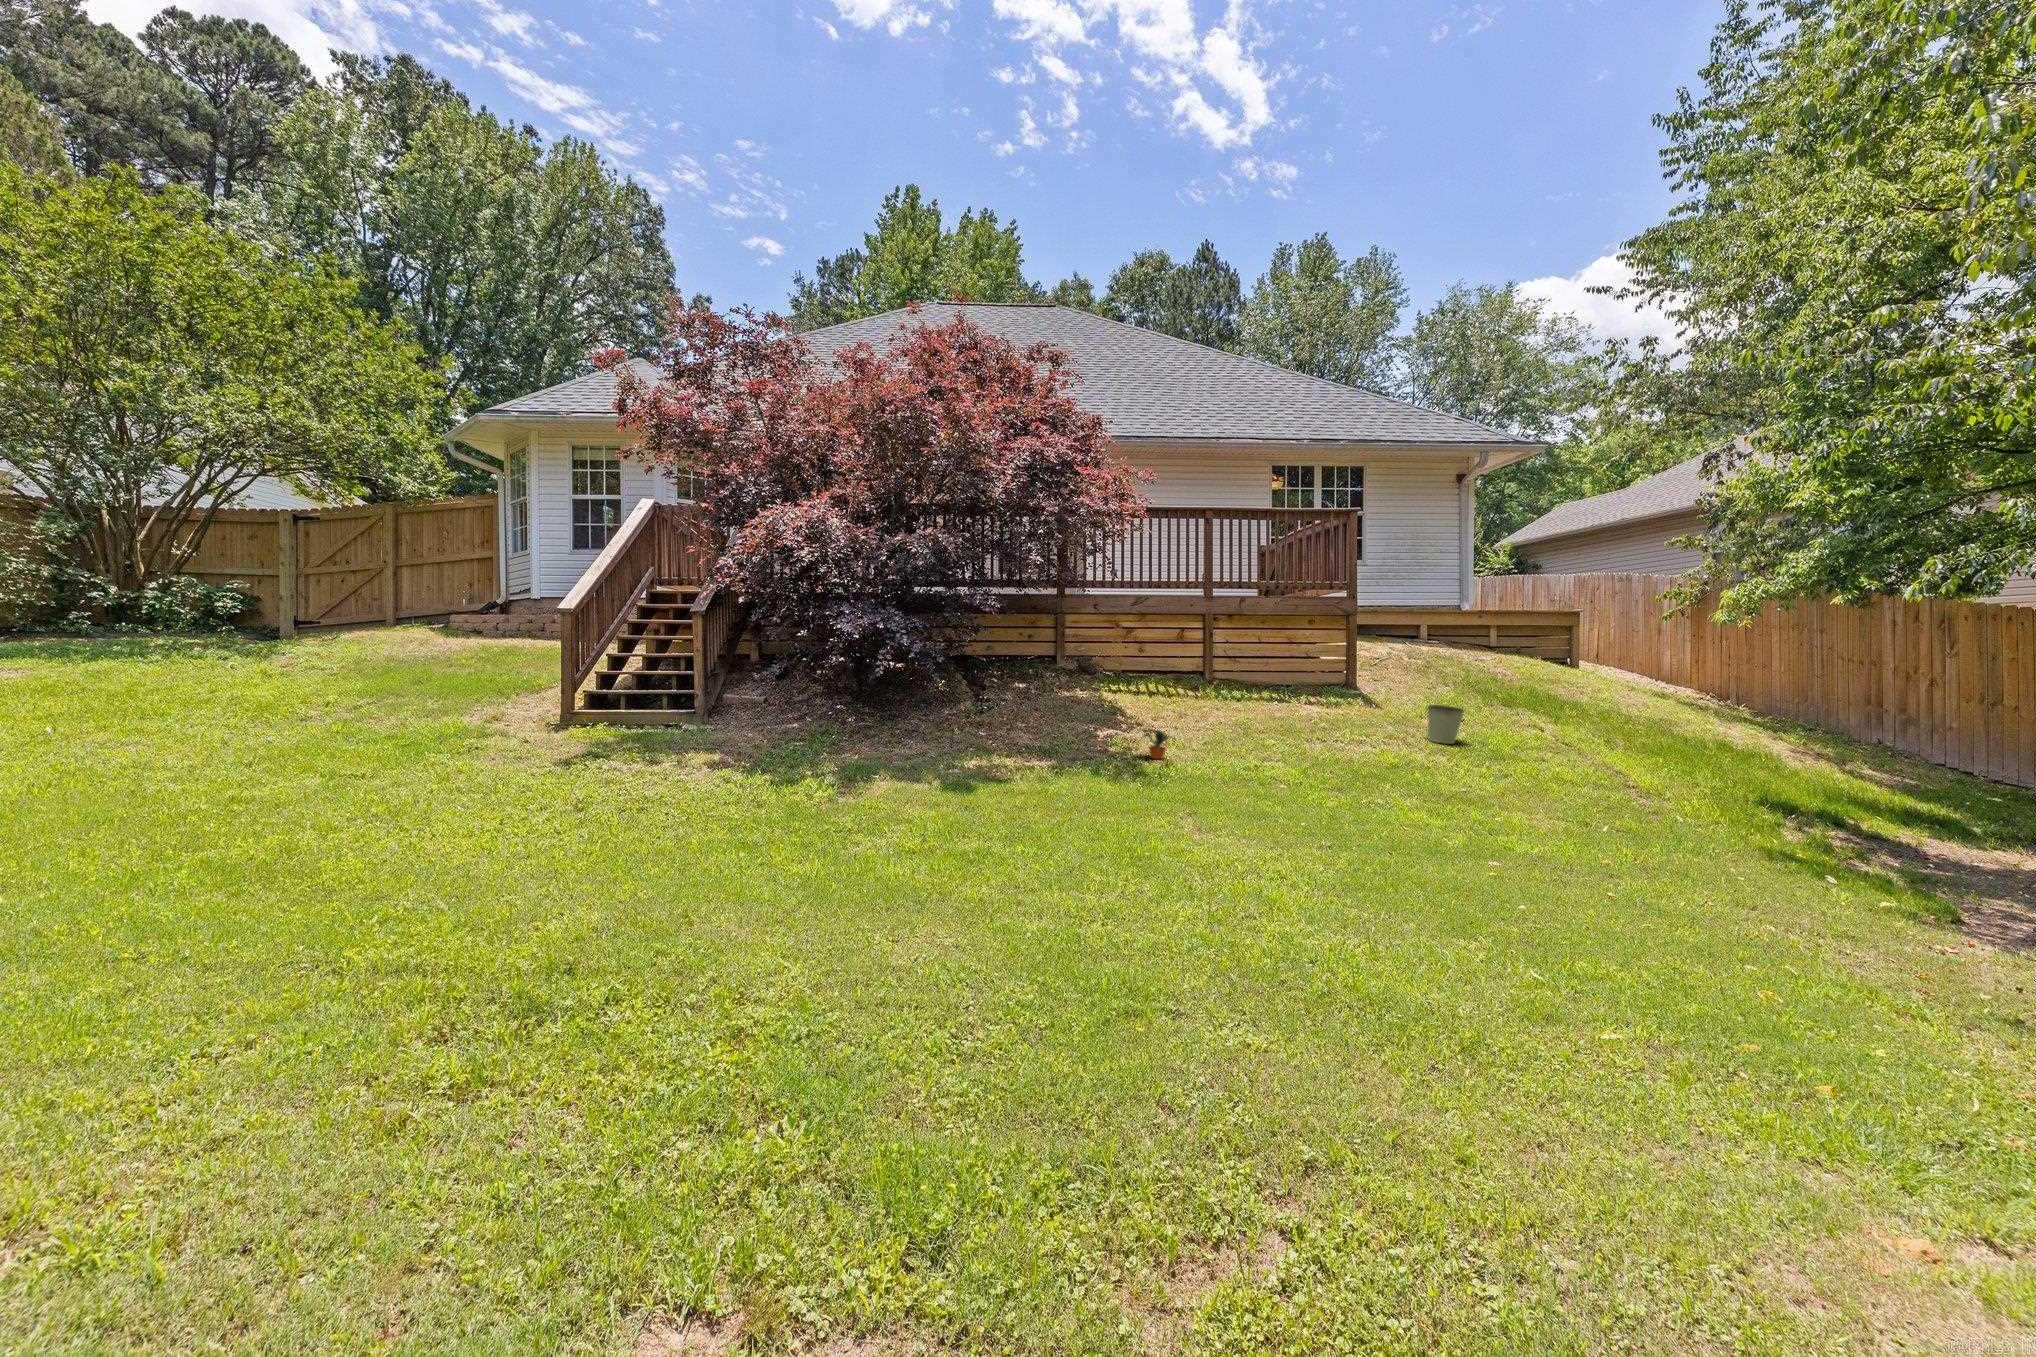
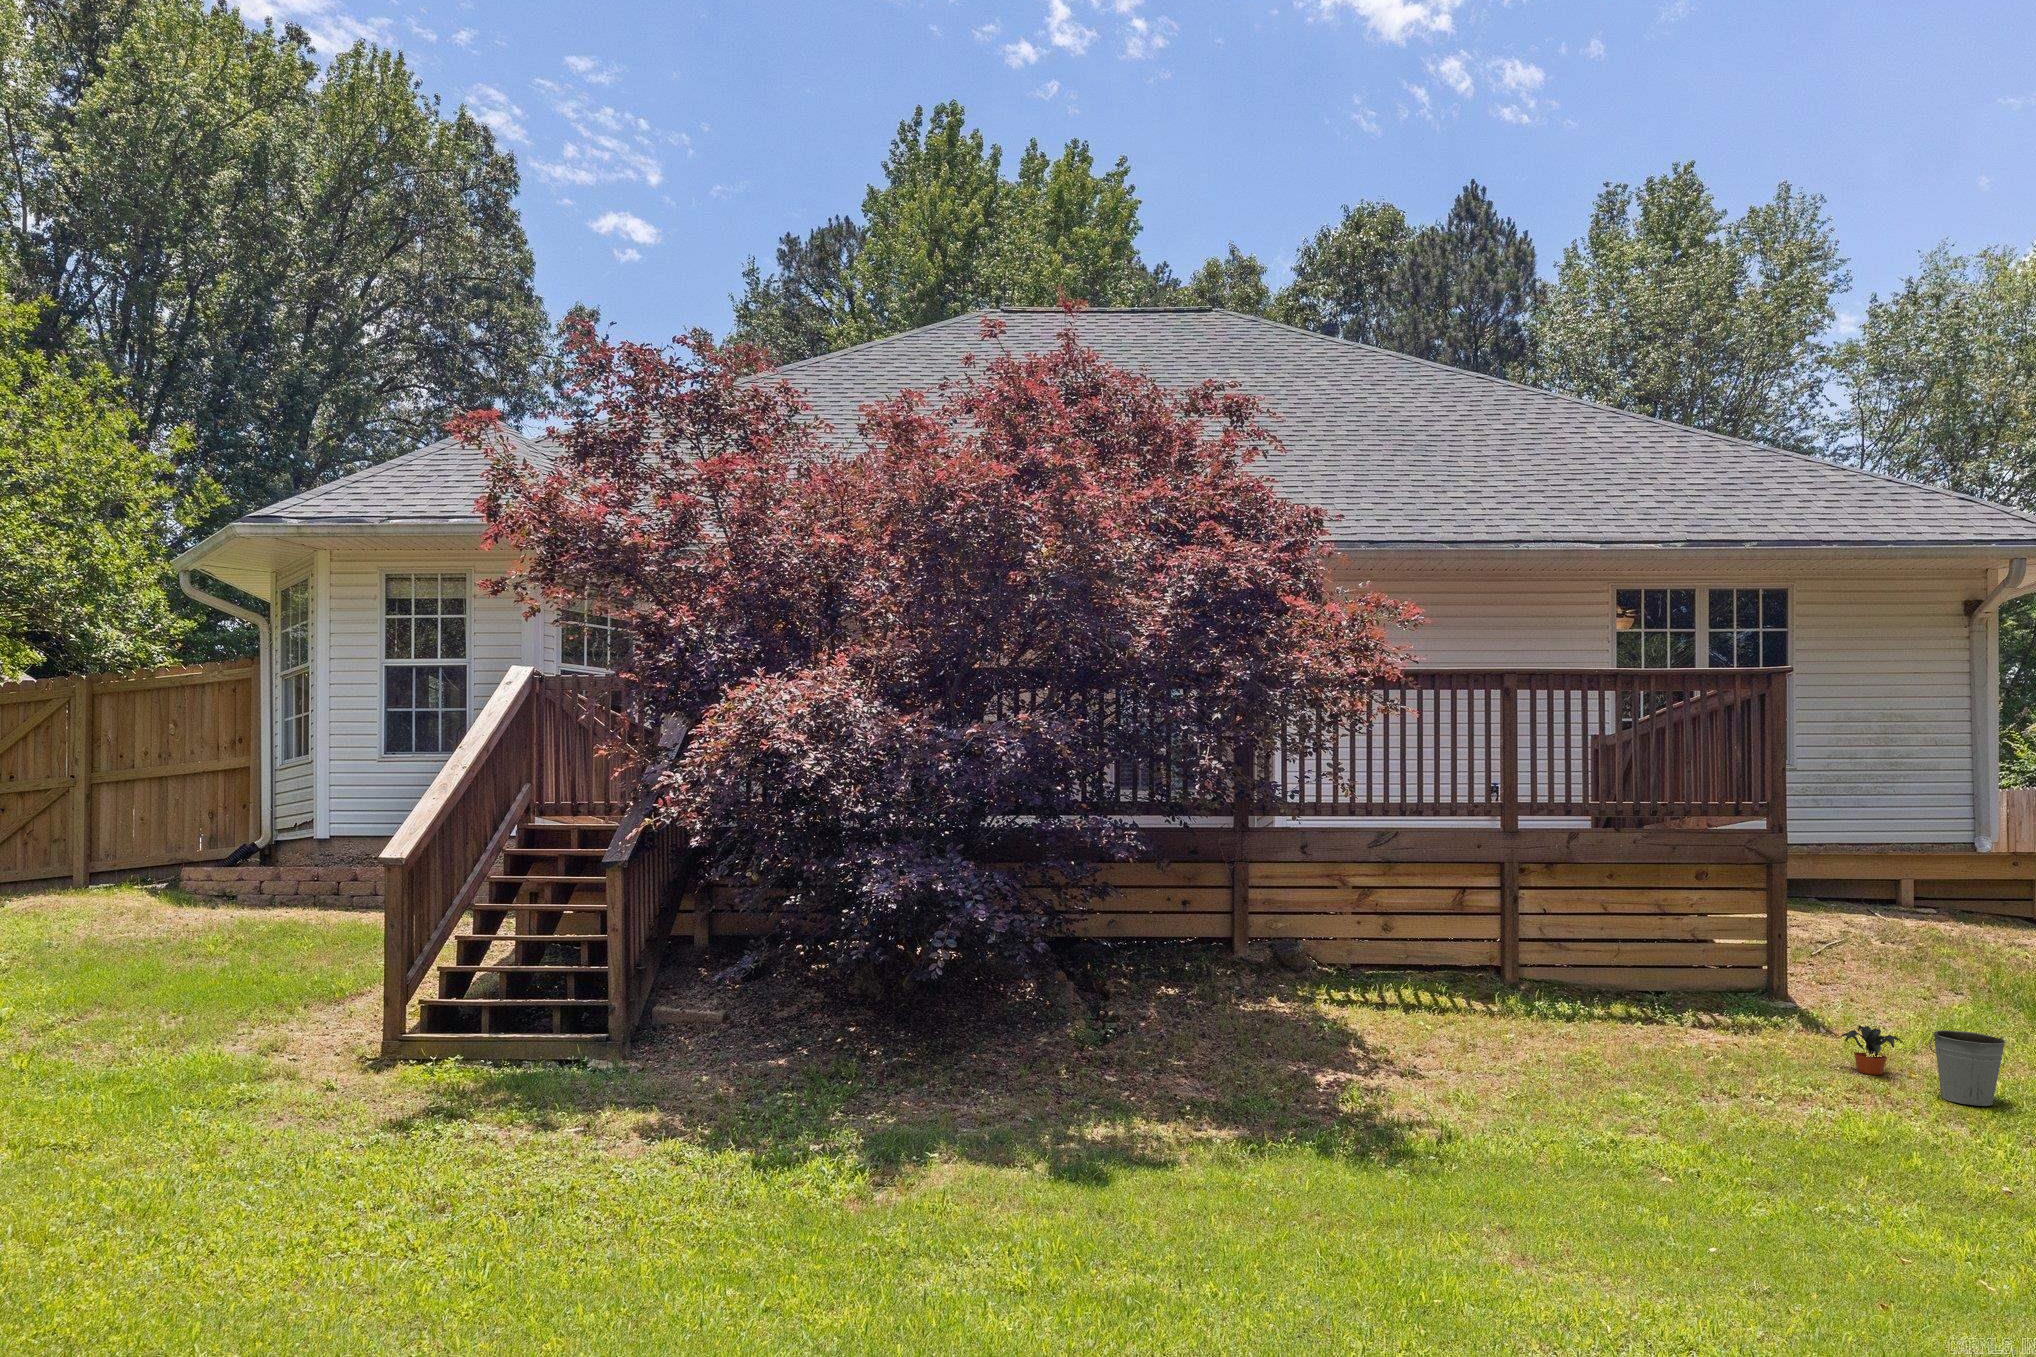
potted plant: present [1143,730,1174,759] -> present [1840,1025,1903,1075]

